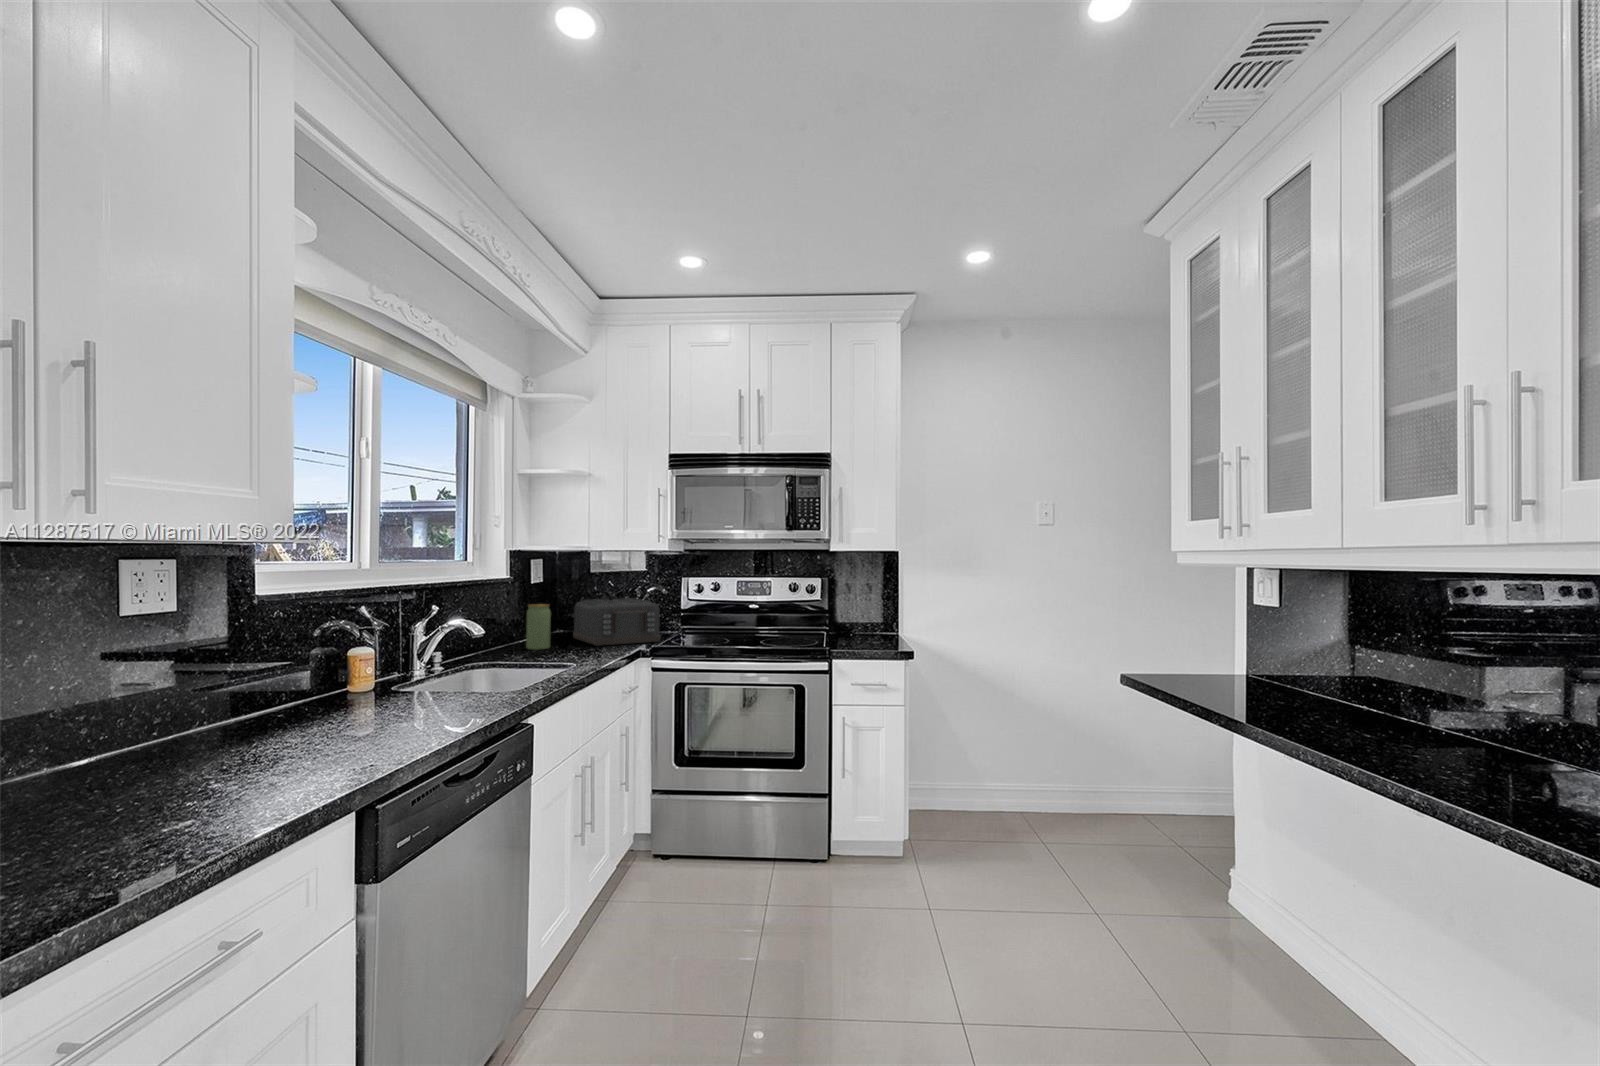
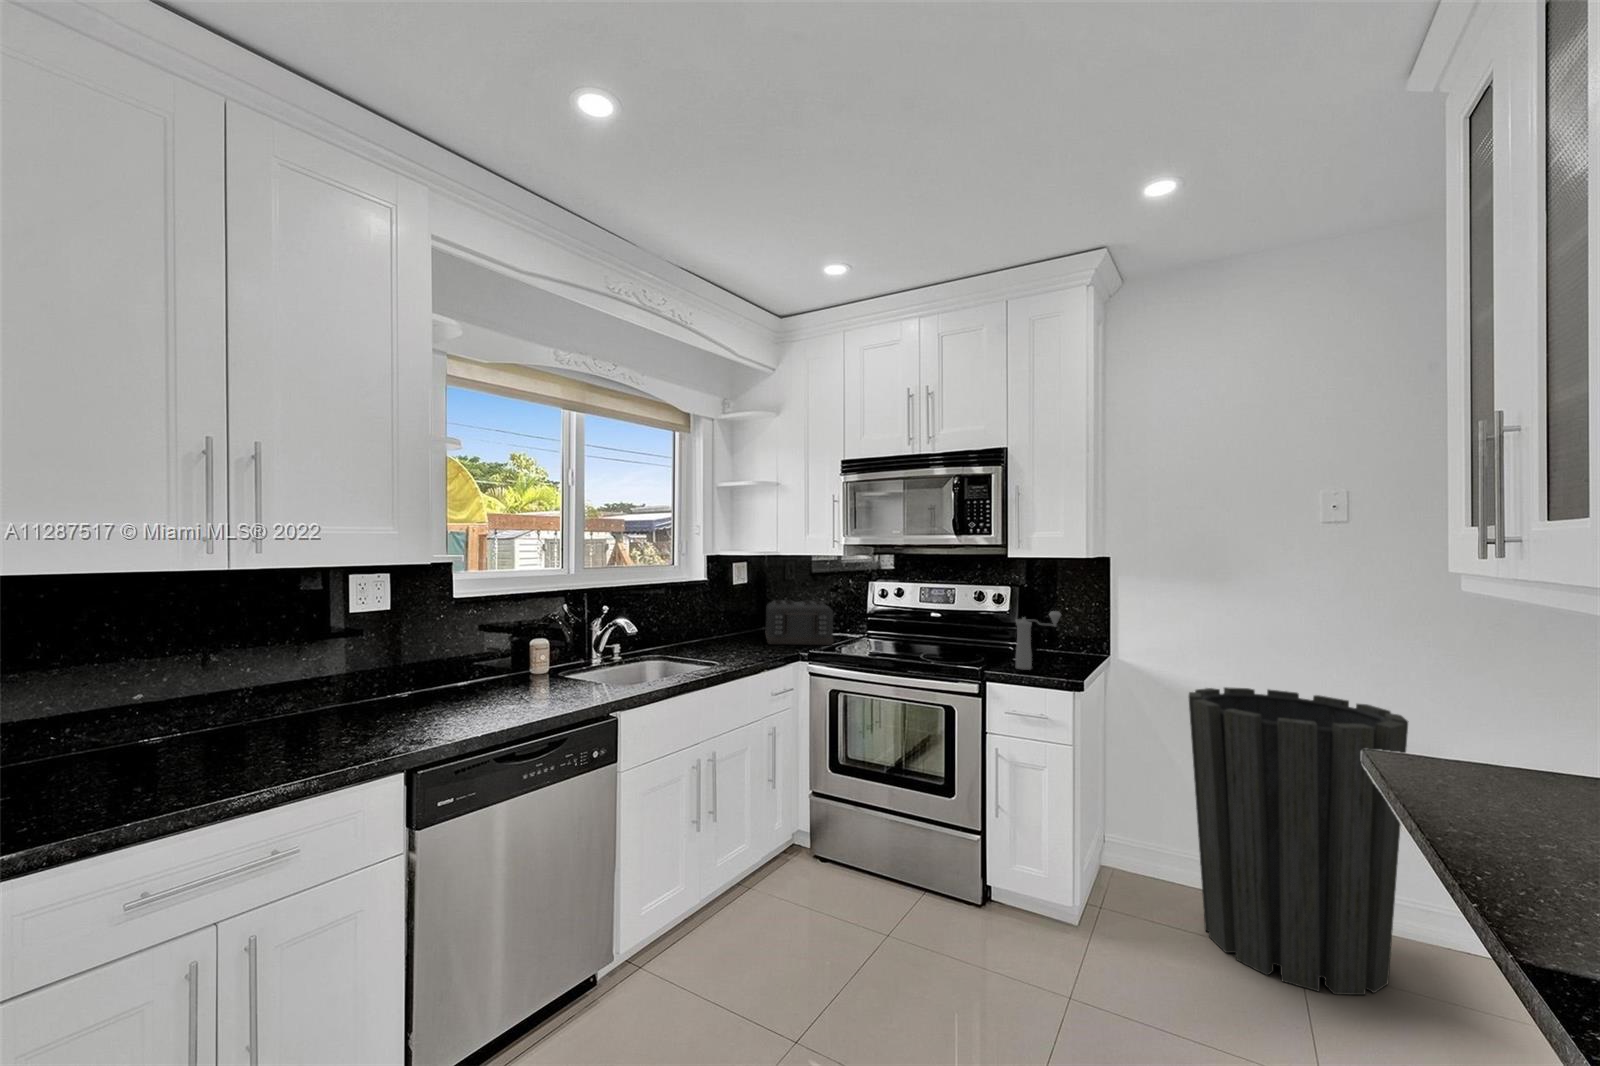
pepper mill: none [844,596,880,648] -> present [1016,611,1061,670]
jar: present [526,604,551,650] -> none [708,602,730,644]
trash can: none [969,648,1106,857] -> present [1189,687,1408,995]

